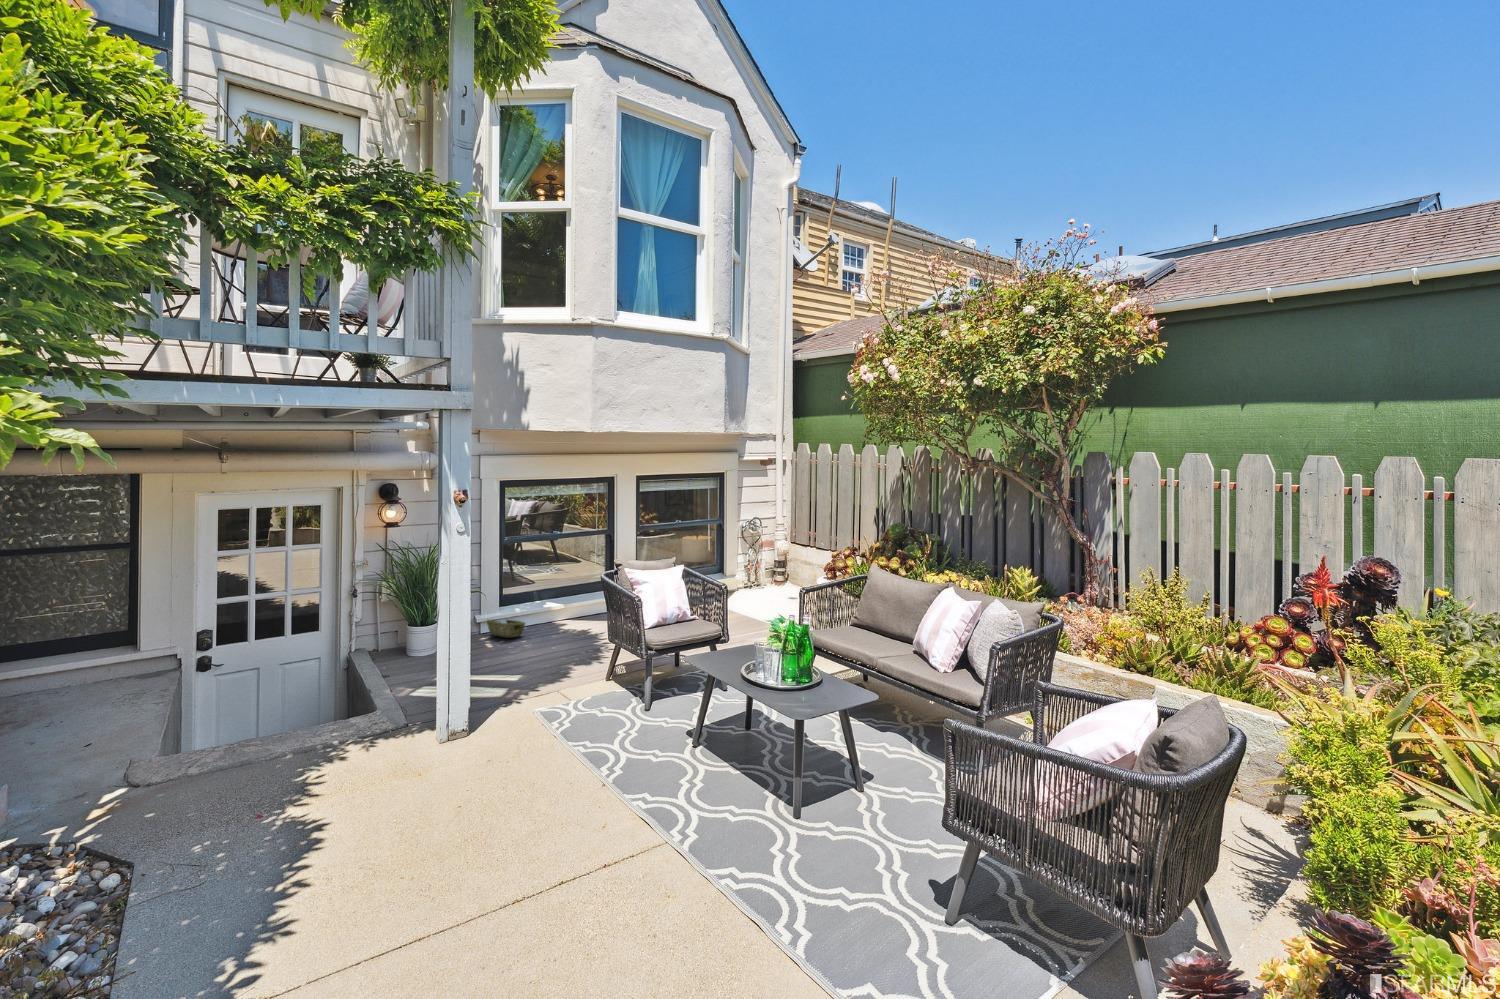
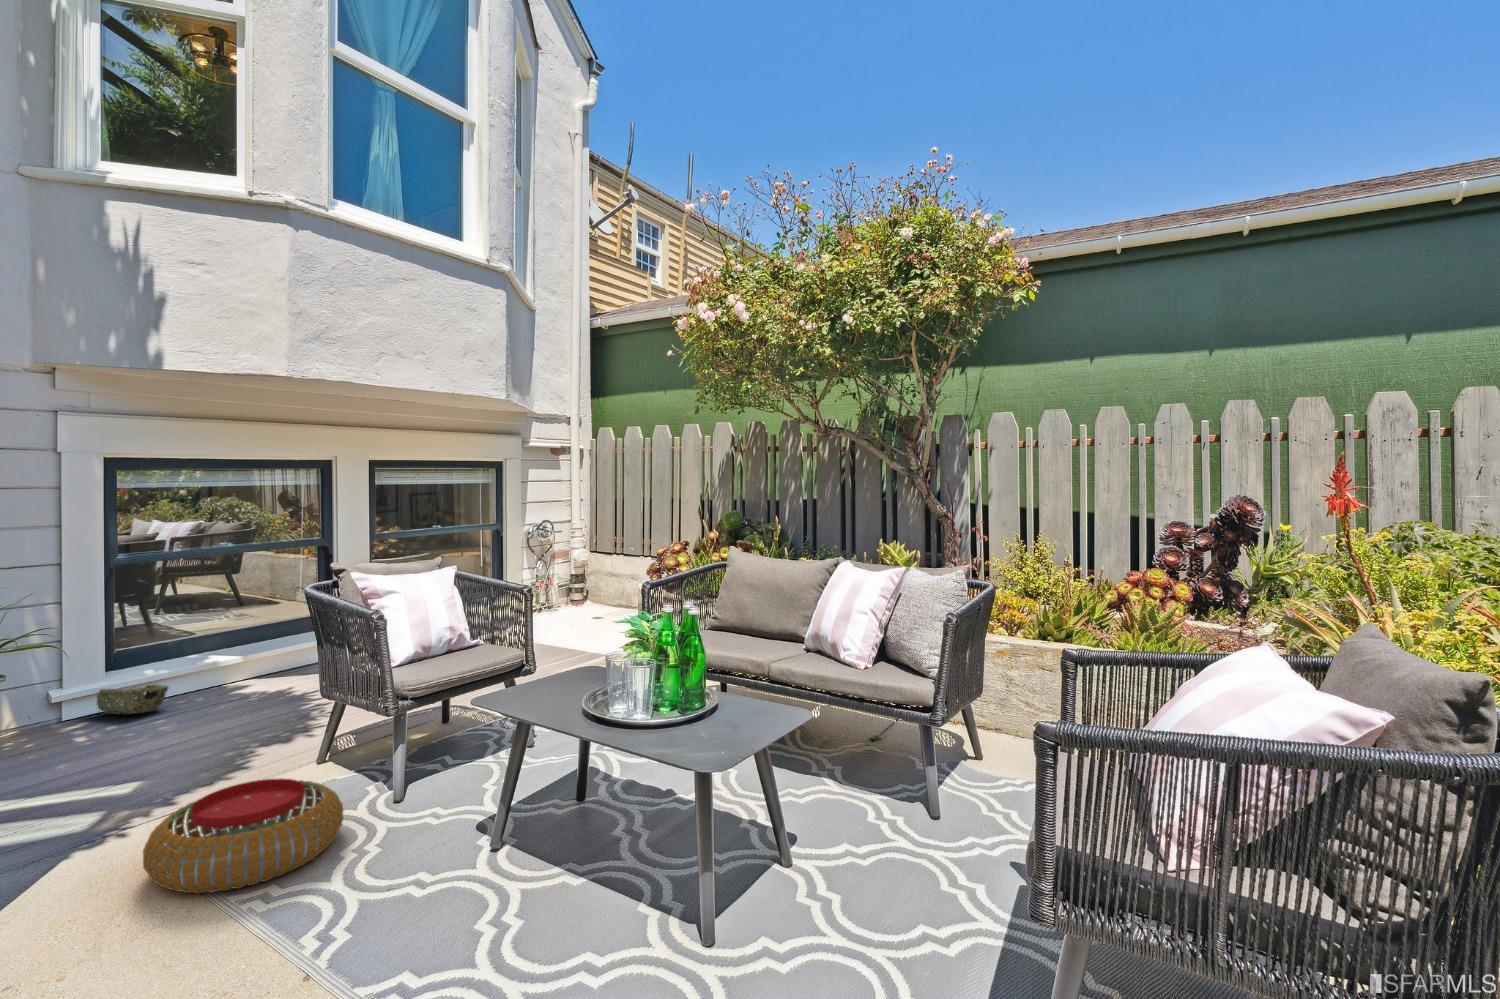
pouf: none [529,688,619,742] -> present [143,779,344,893]

